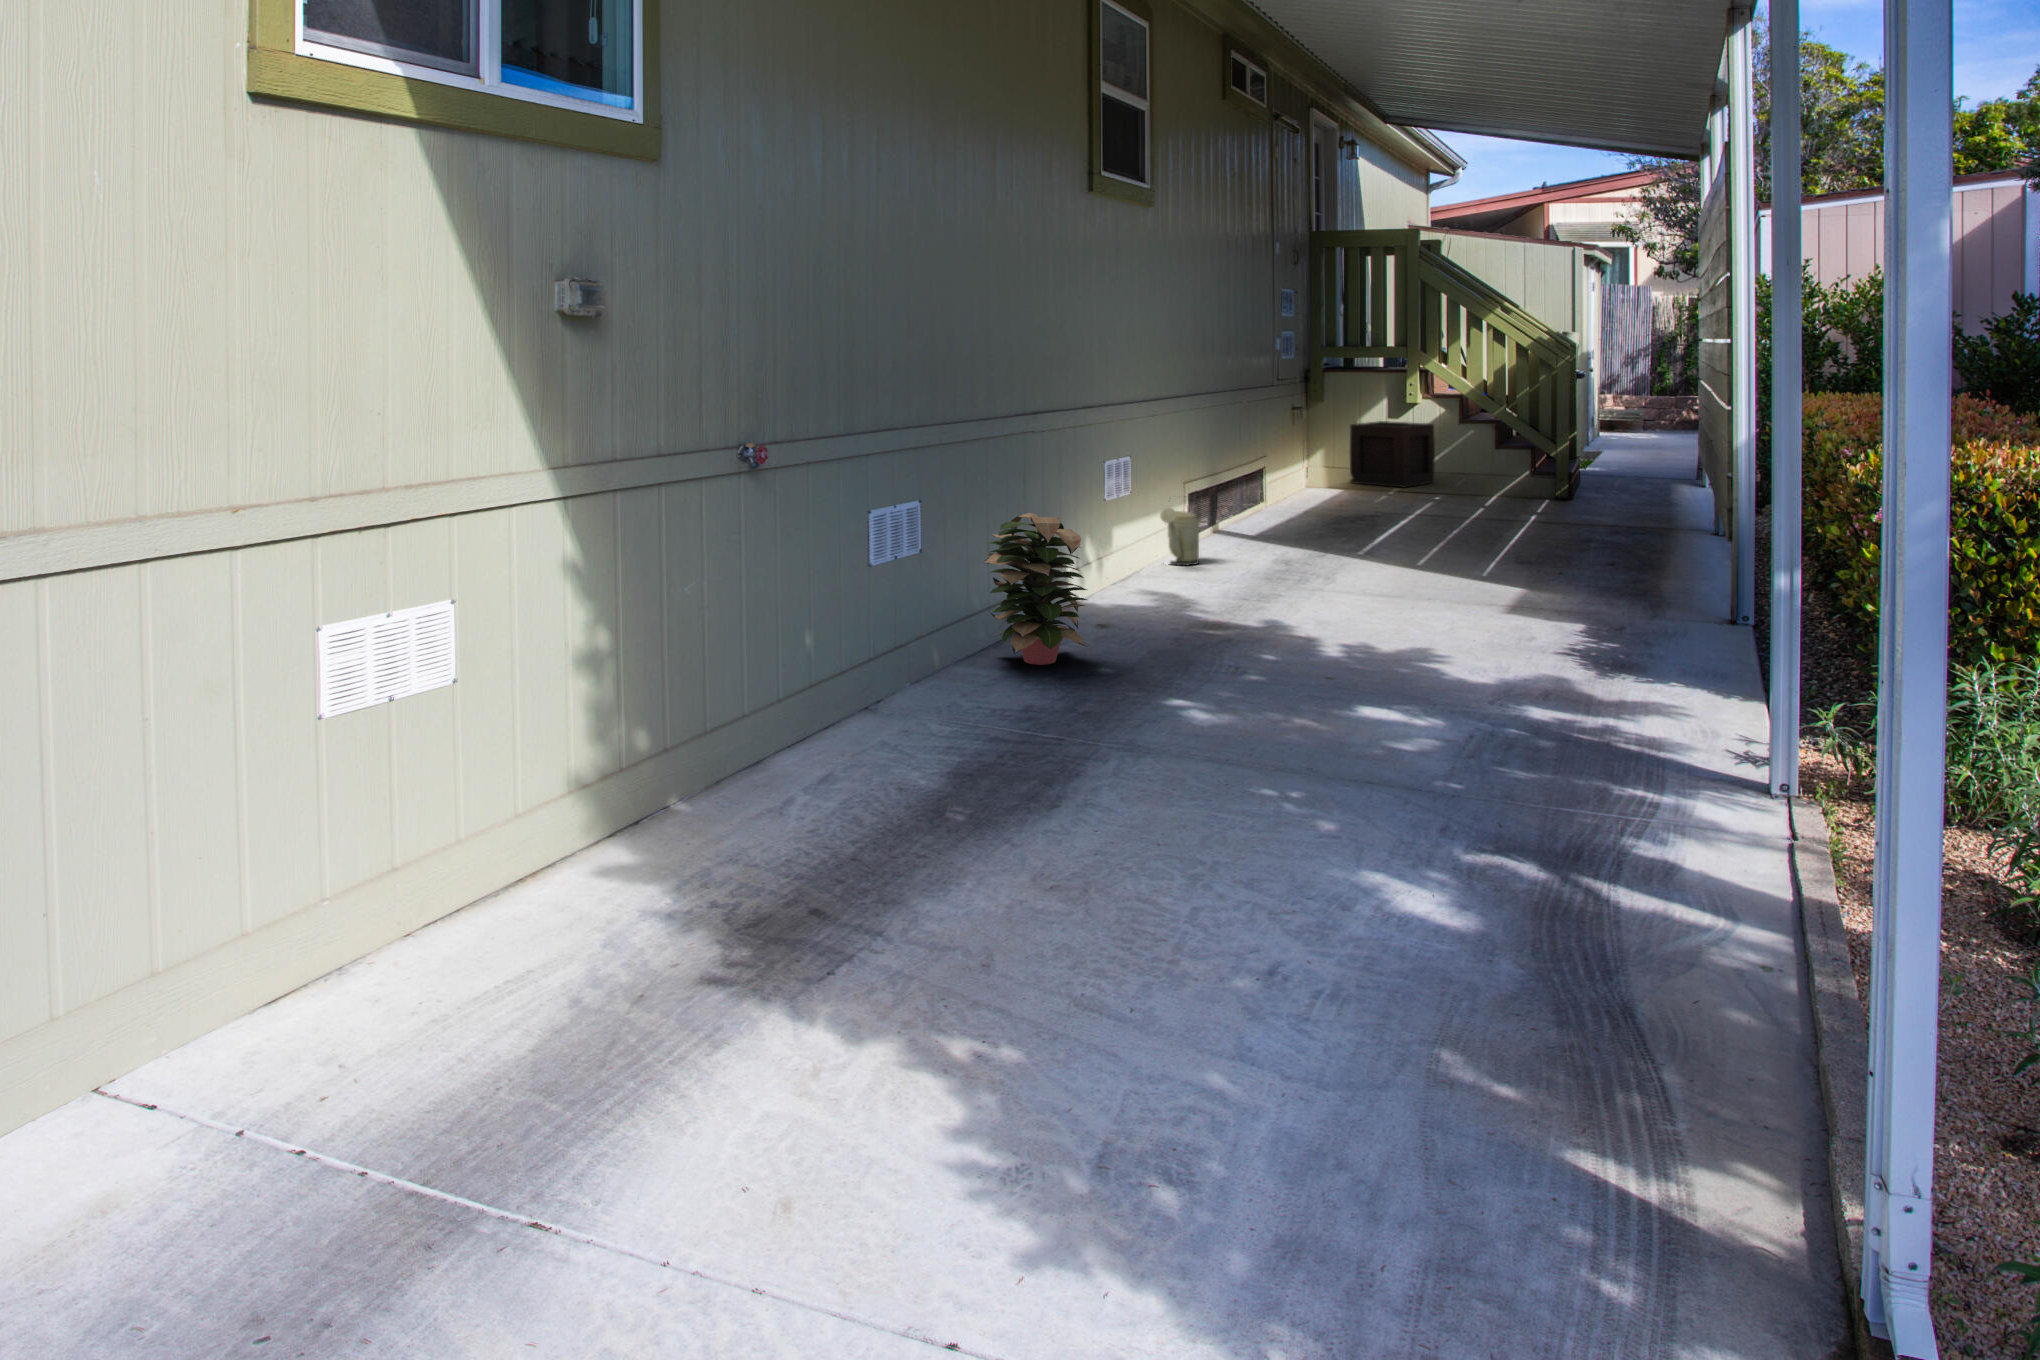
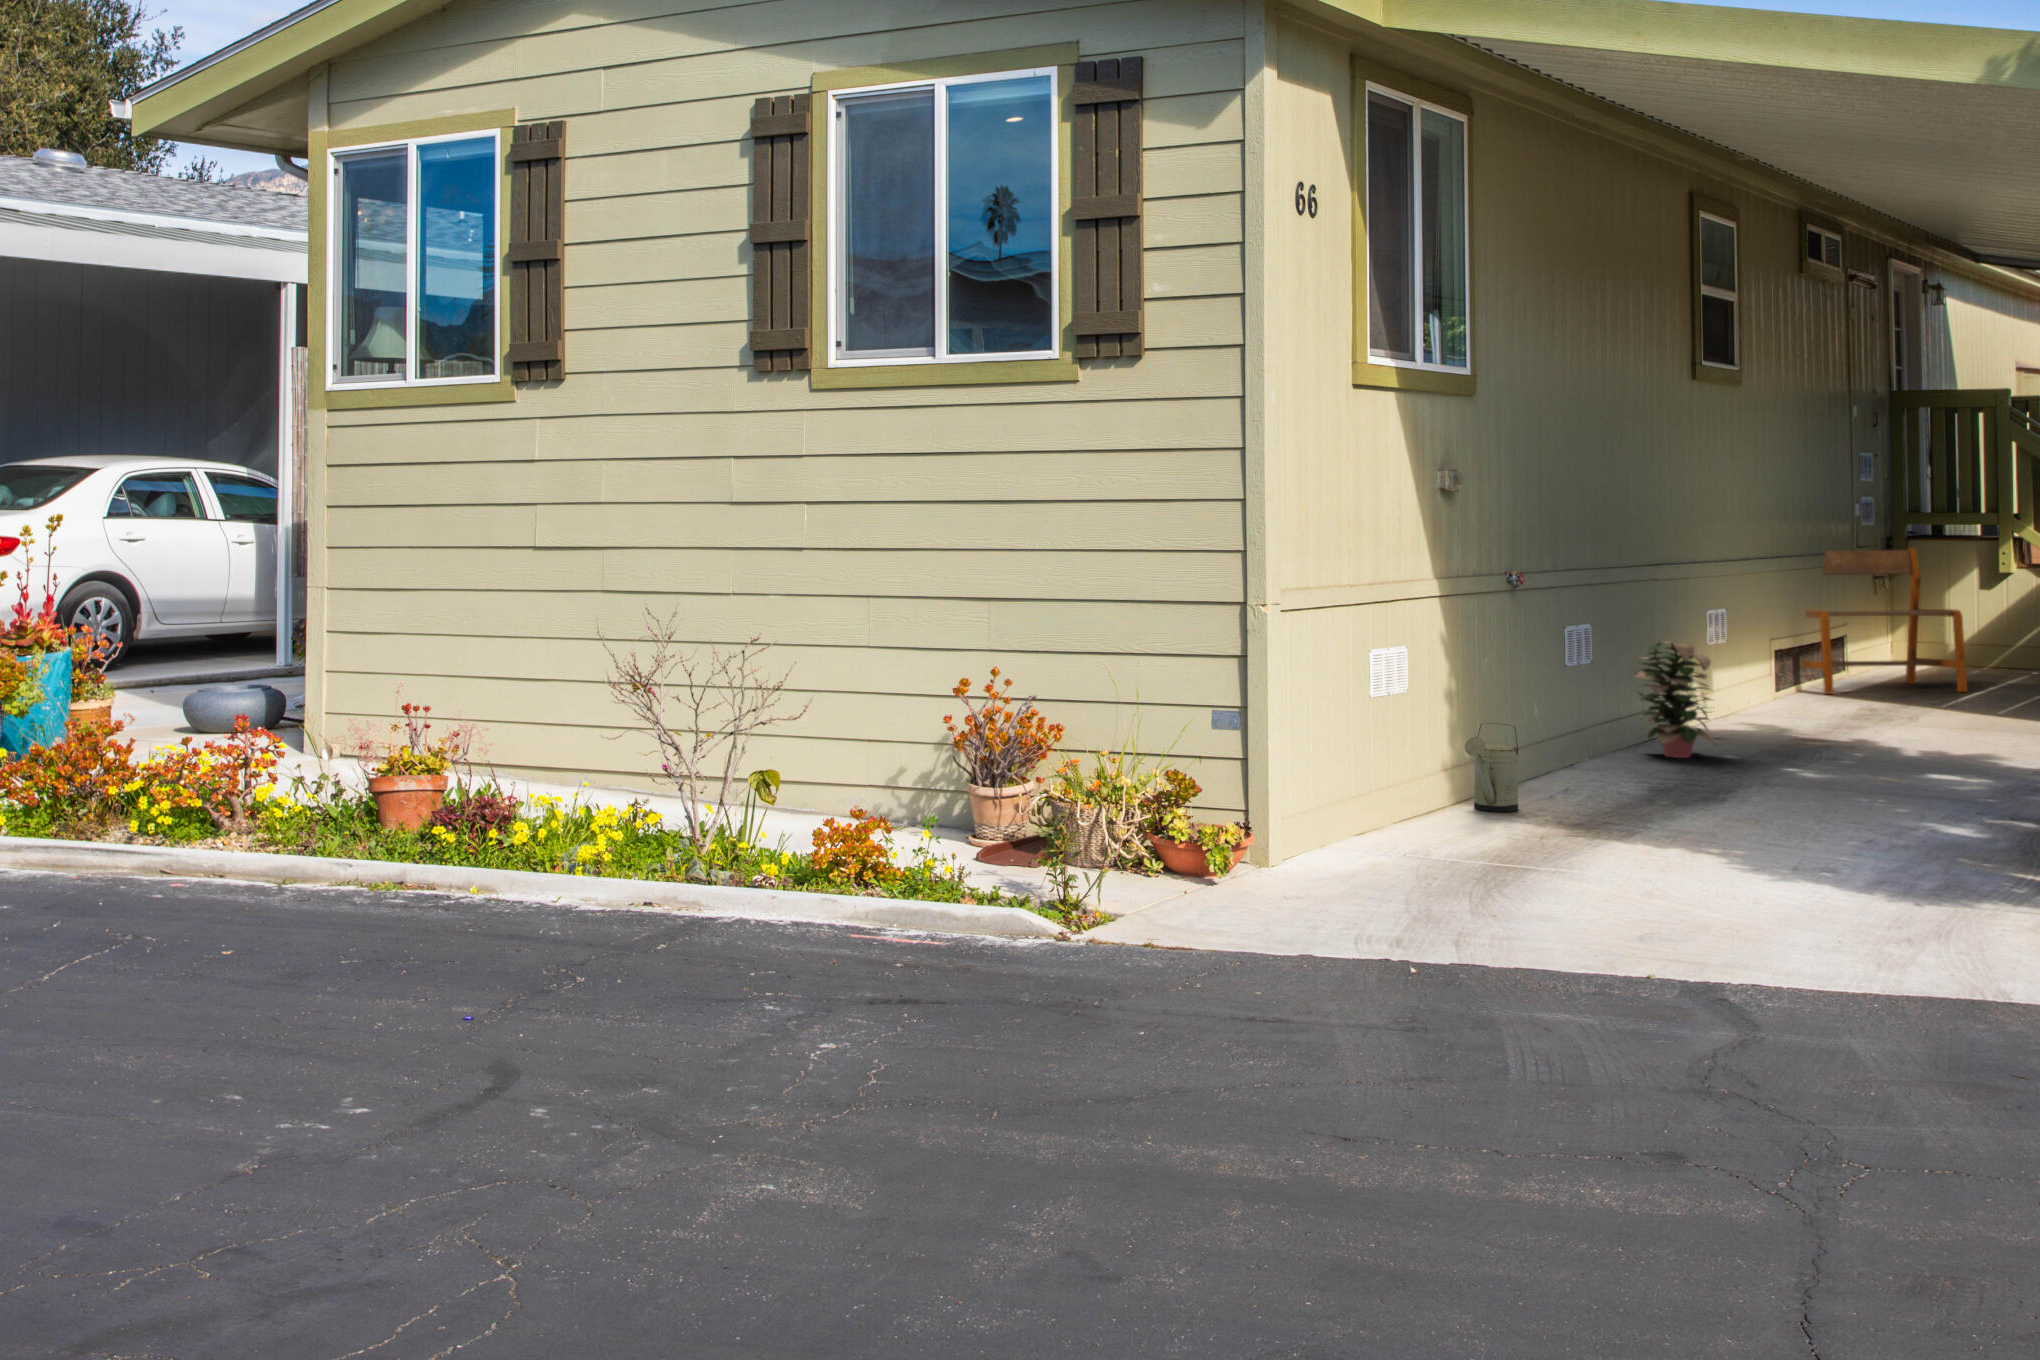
bench: none [1204,383,1380,536] -> present [1801,548,1967,694]
wooden crate: present [1350,421,1435,488] -> none [1938,593,2034,663]
watering can: present [1160,508,1199,566] -> present [1465,723,1519,812]

